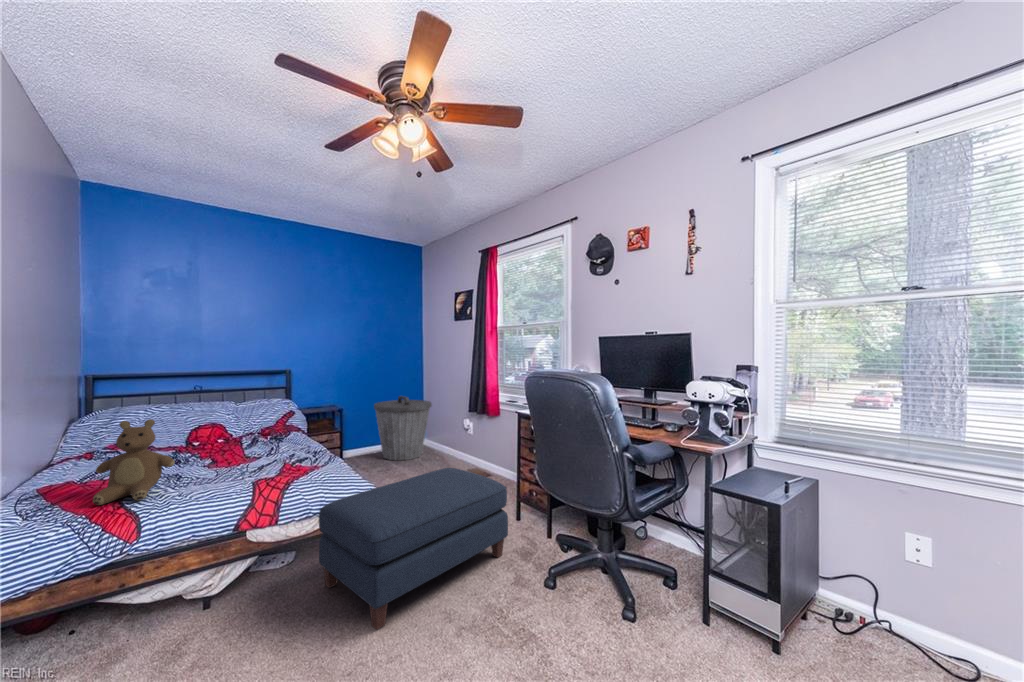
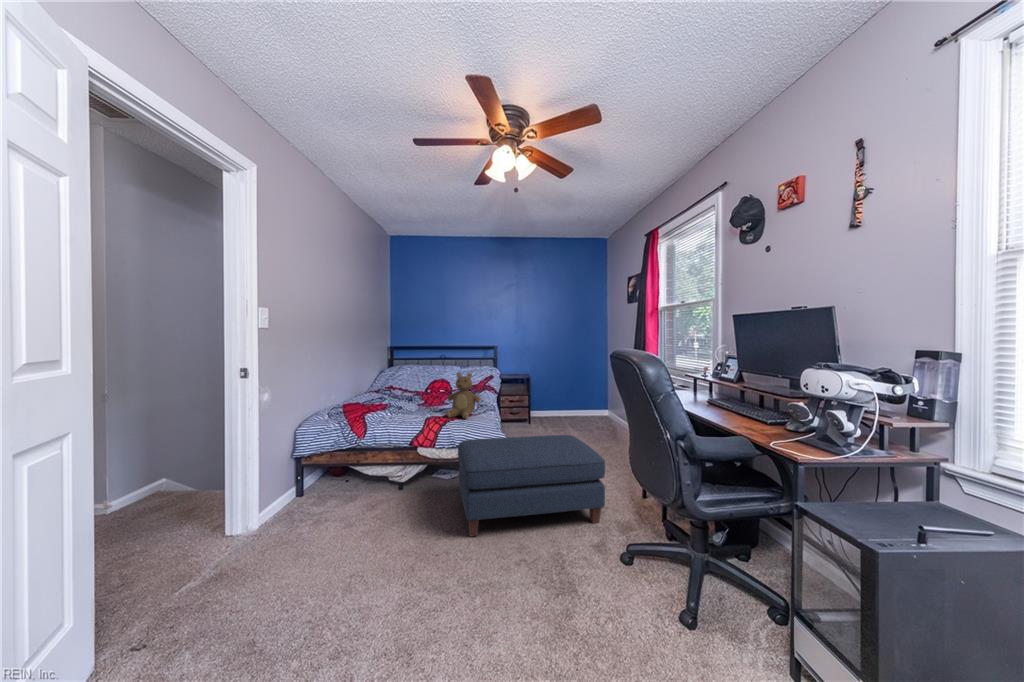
trash can: present [374,396,432,461] -> none [555,373,605,429]
teddy bear: present [93,419,175,505] -> present [446,372,481,419]

